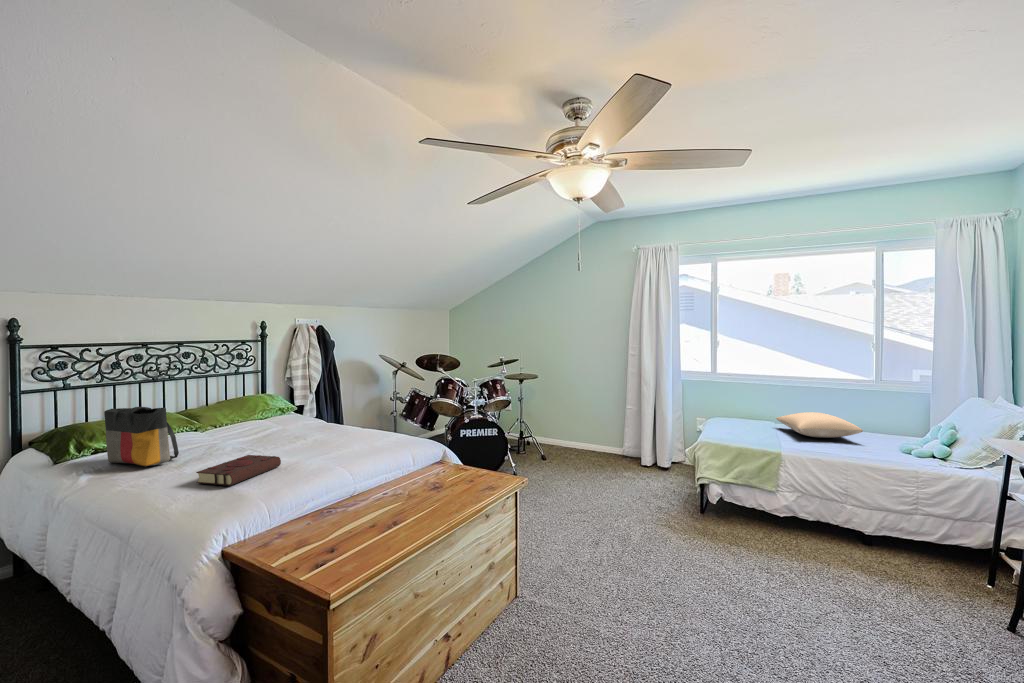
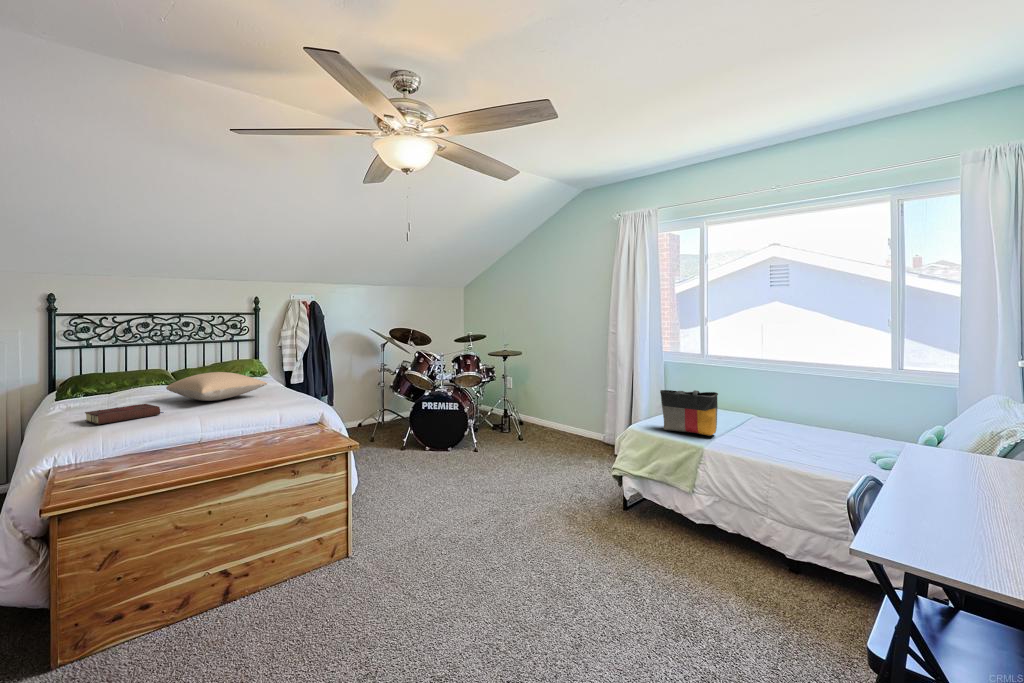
tote bag: present [104,407,179,466] -> present [660,390,718,436]
pillow: present [776,412,863,438] -> present [166,372,268,401]

